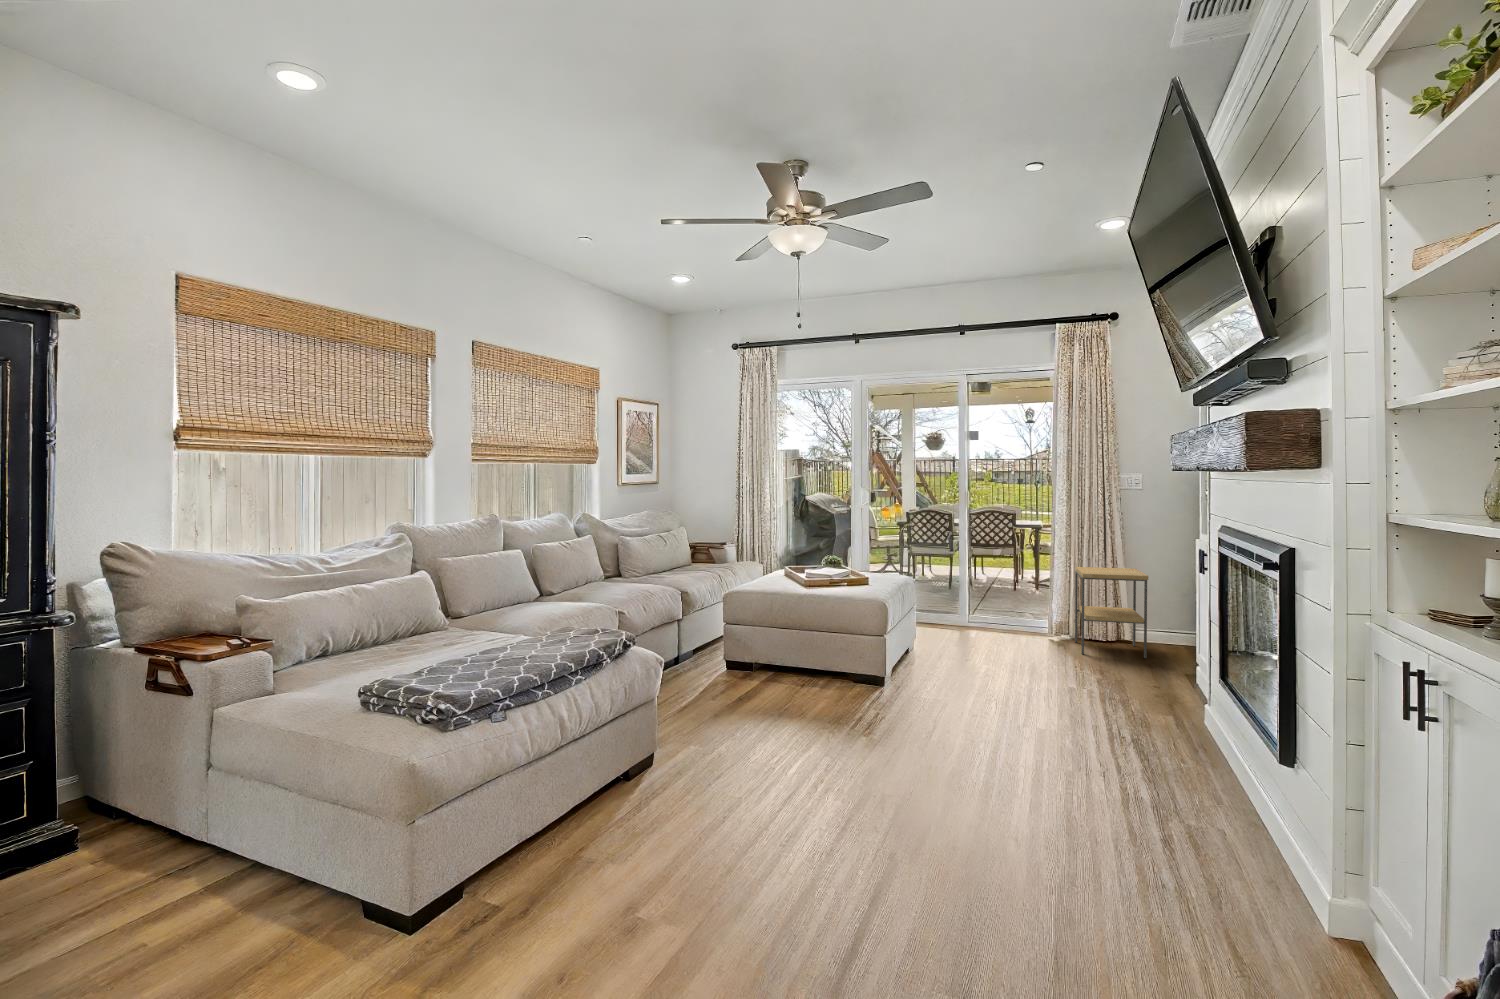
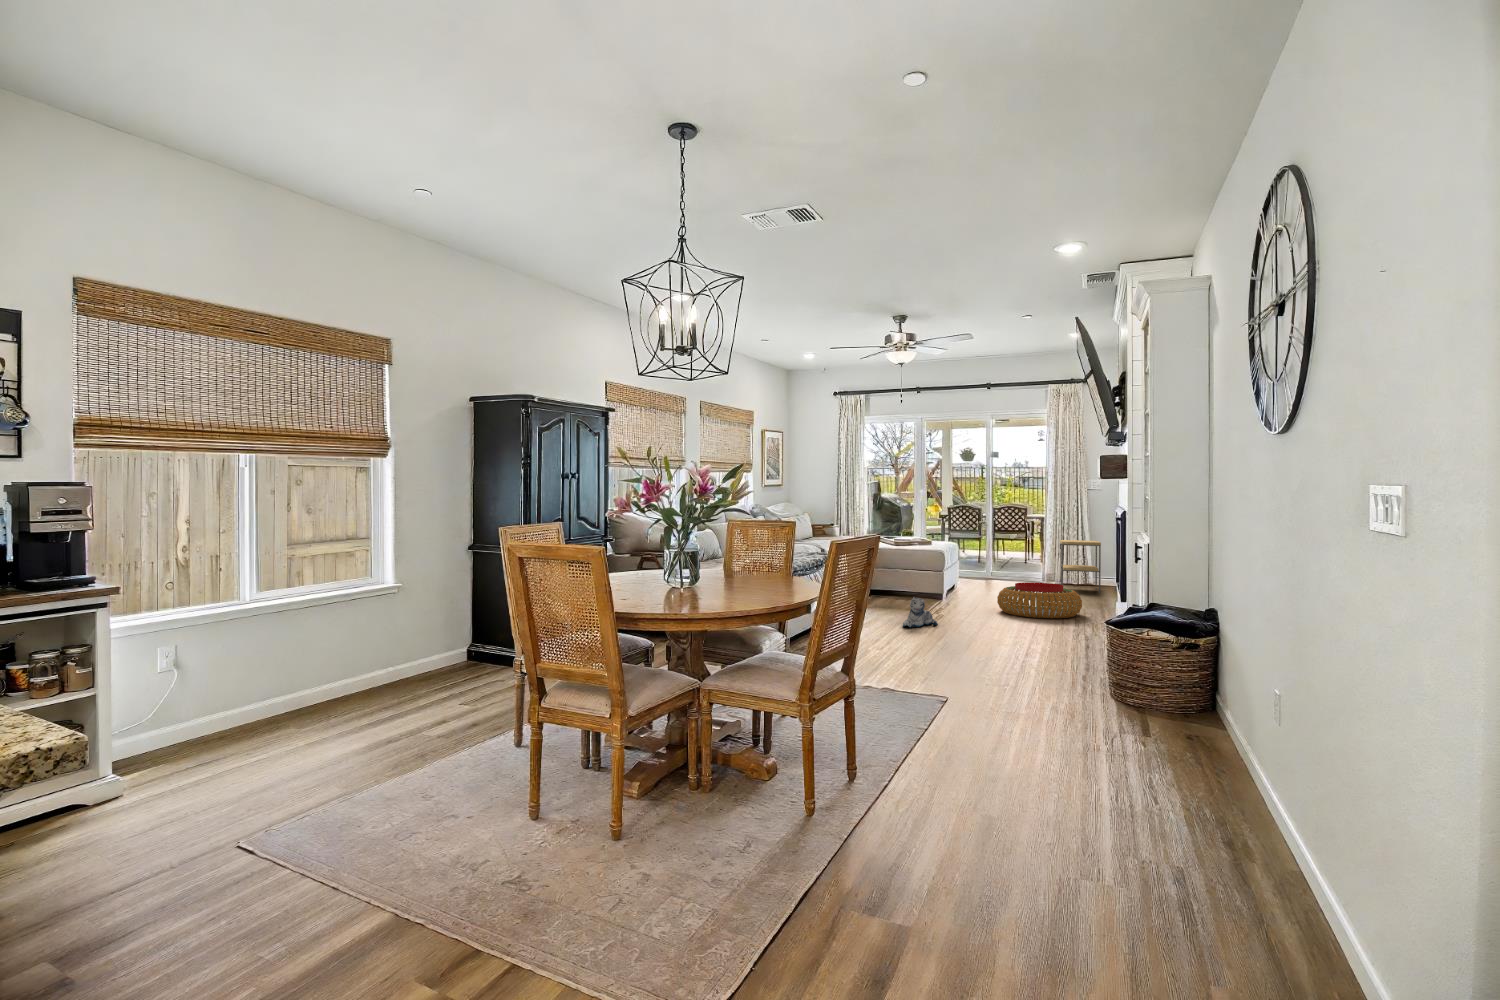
pouf: none [984,676,1156,770] -> present [997,582,1082,618]
plush toy: none [772,758,856,841] -> present [903,597,938,627]

